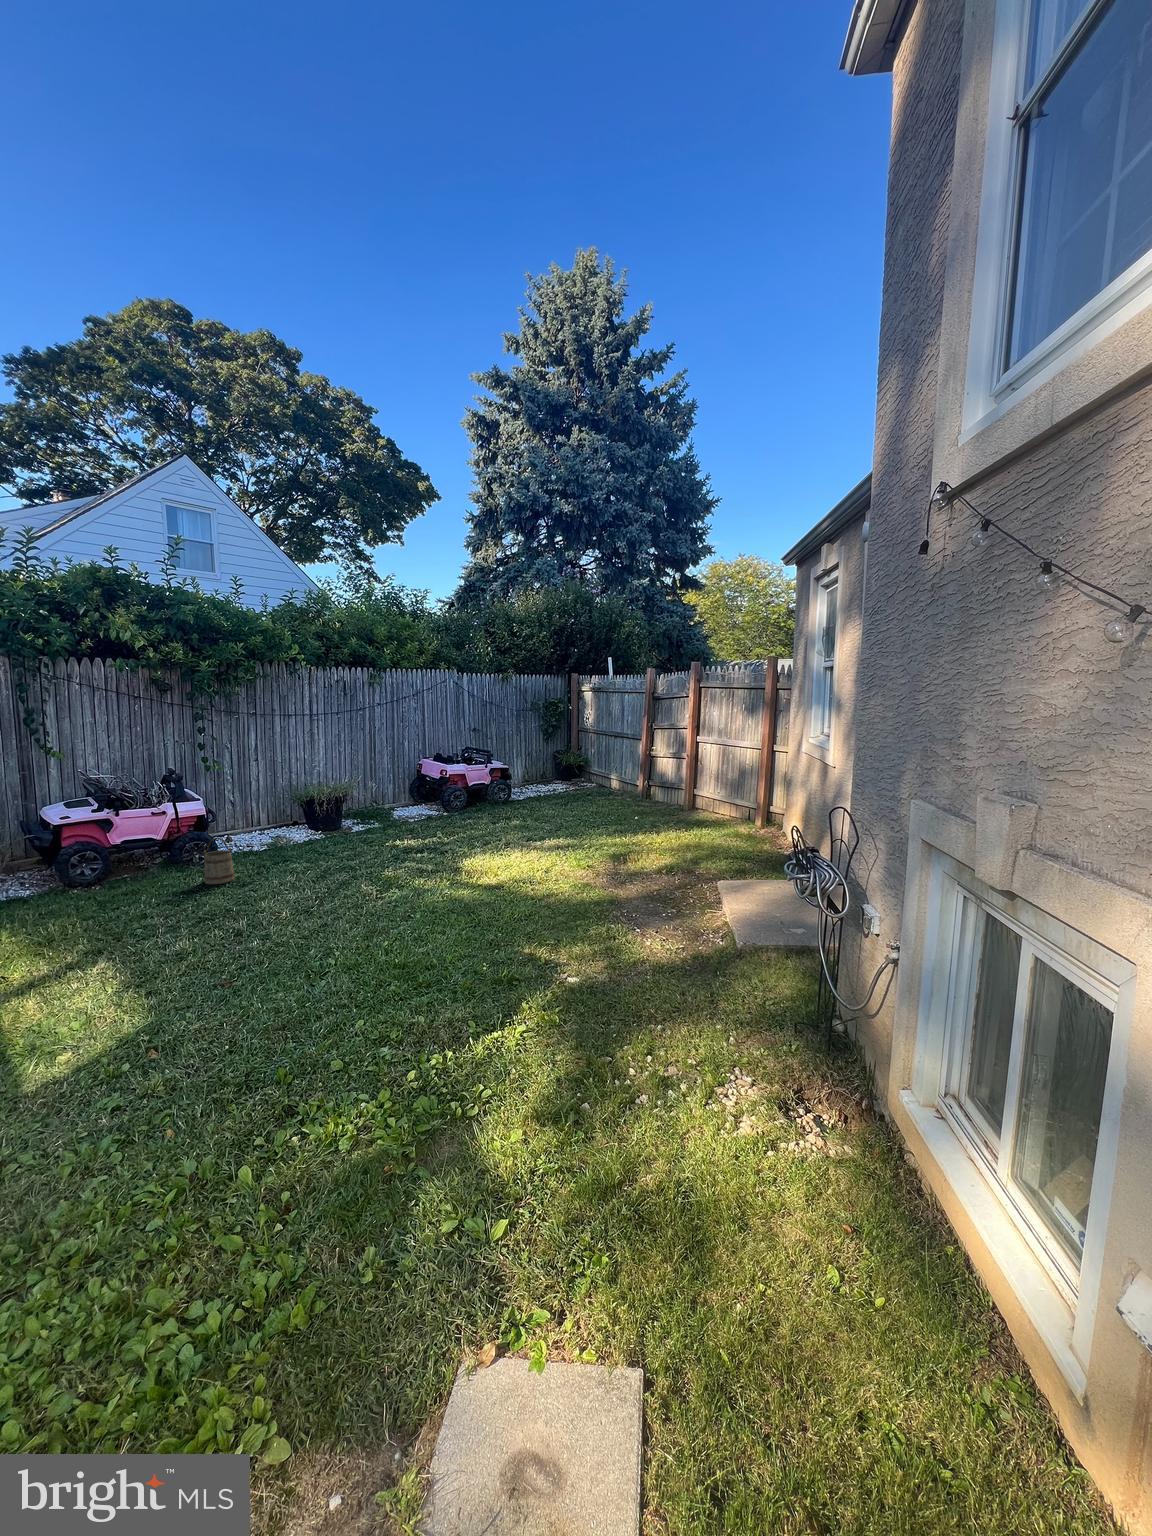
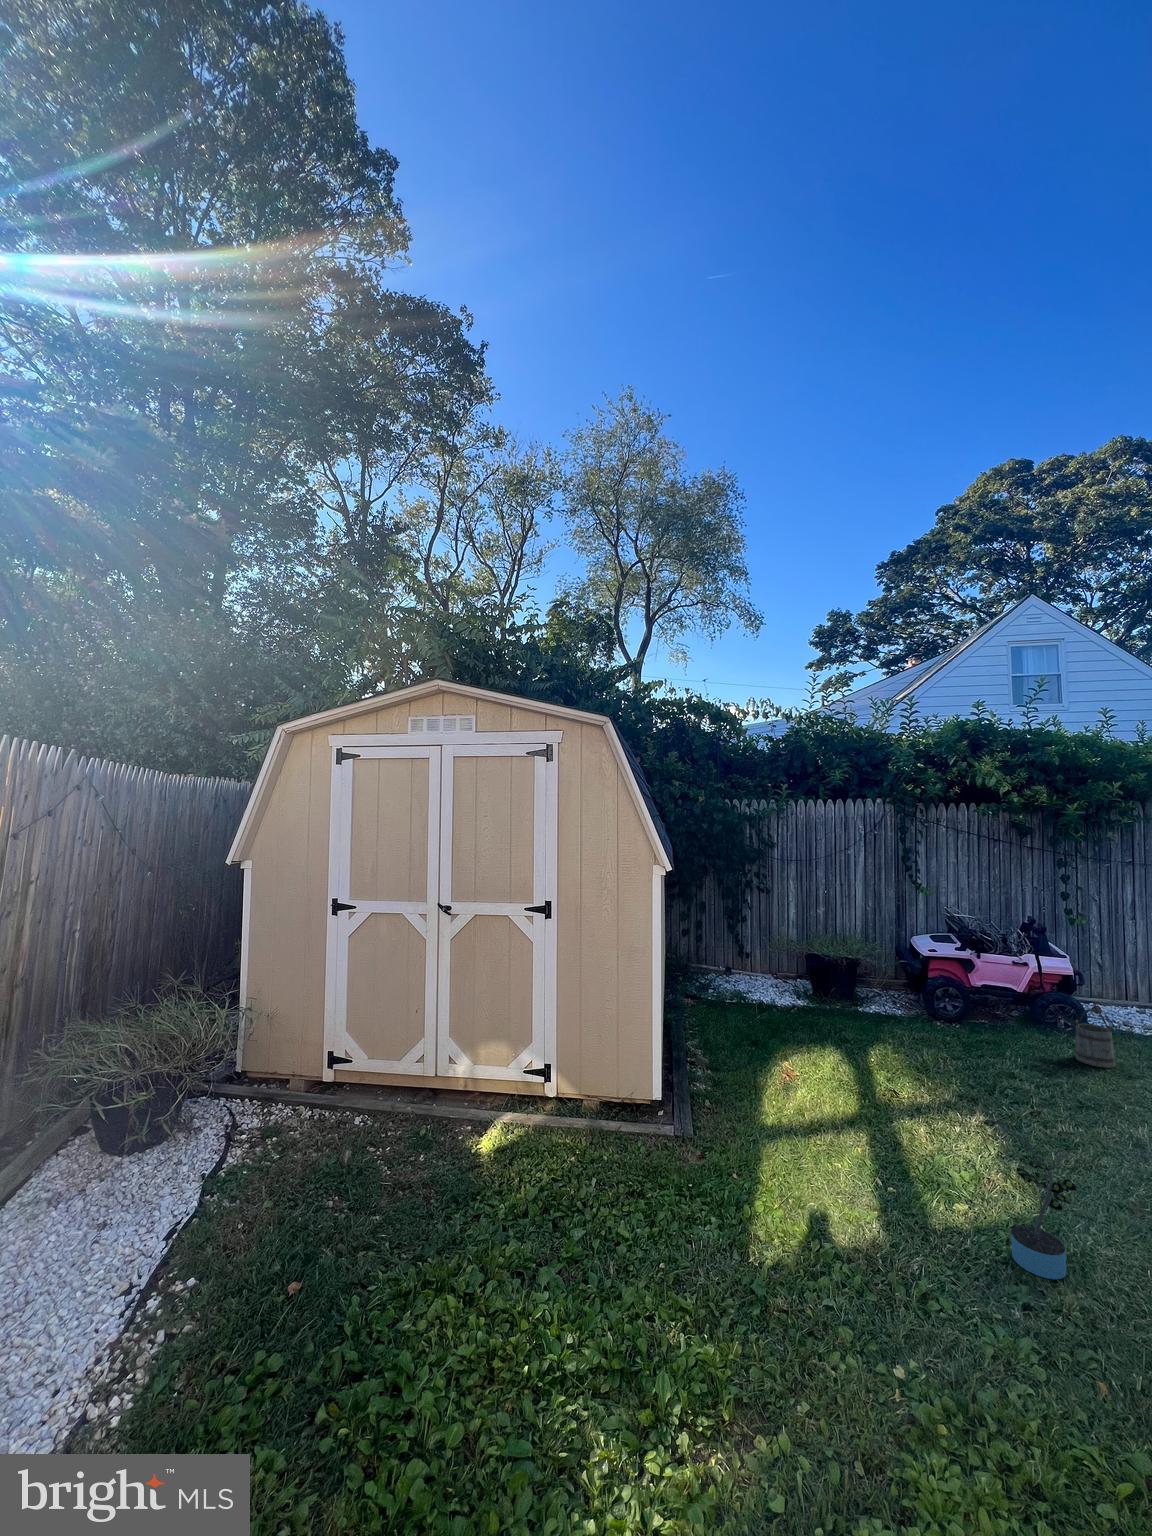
potted plant: none [72,932,165,1074] -> present [984,1110,1080,1279]

